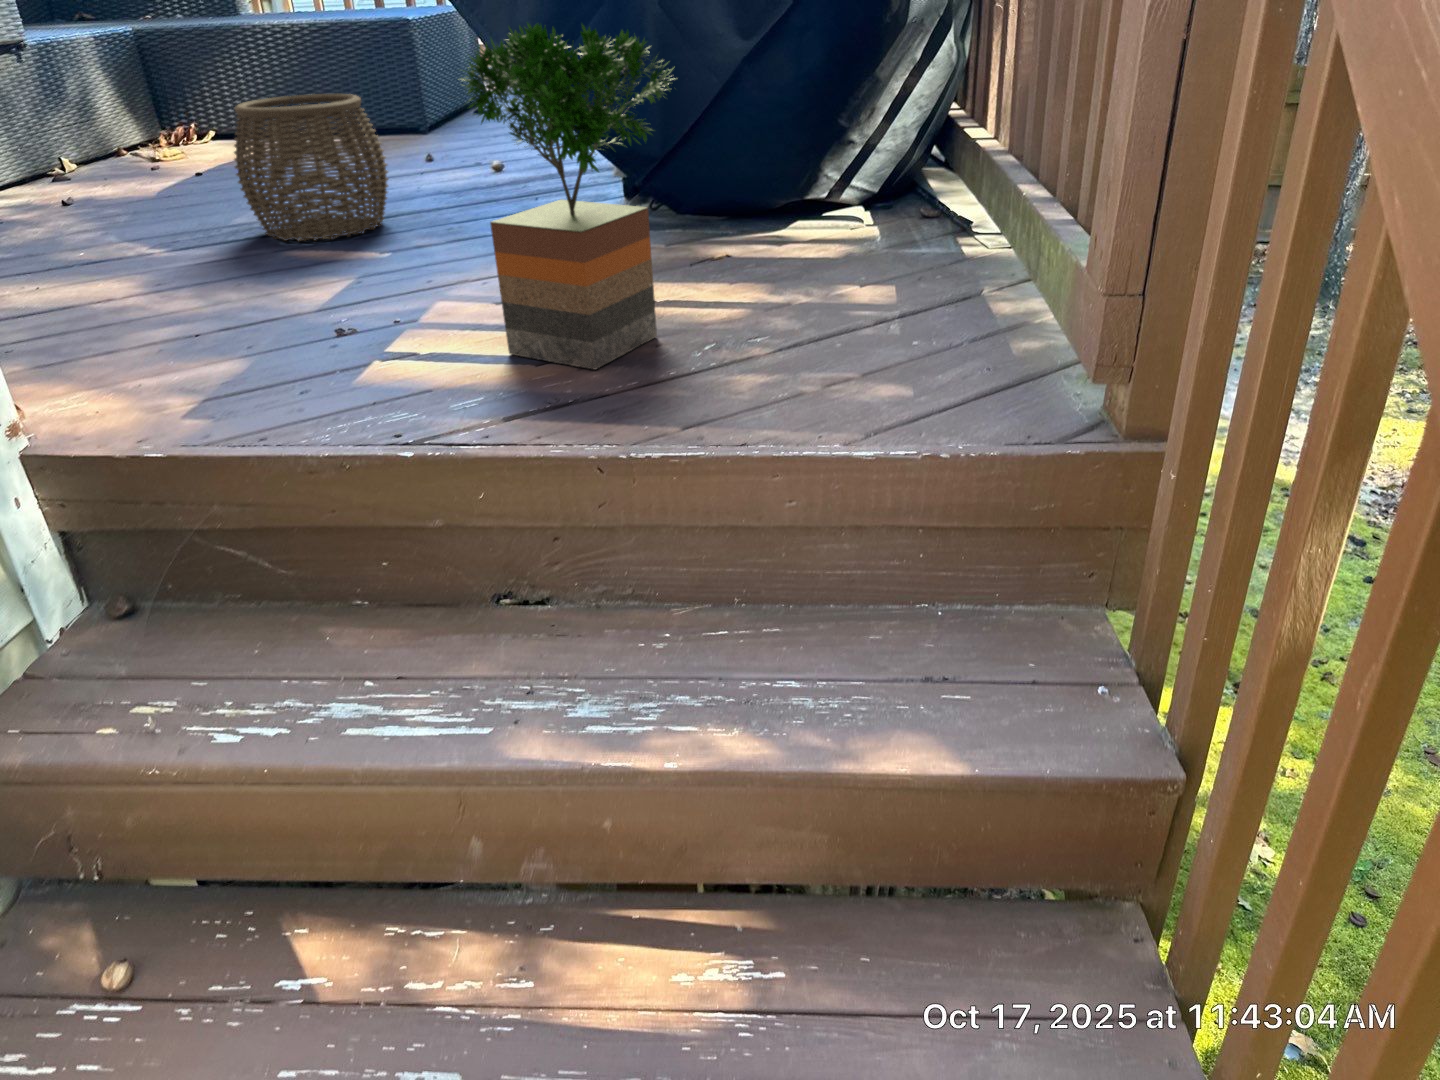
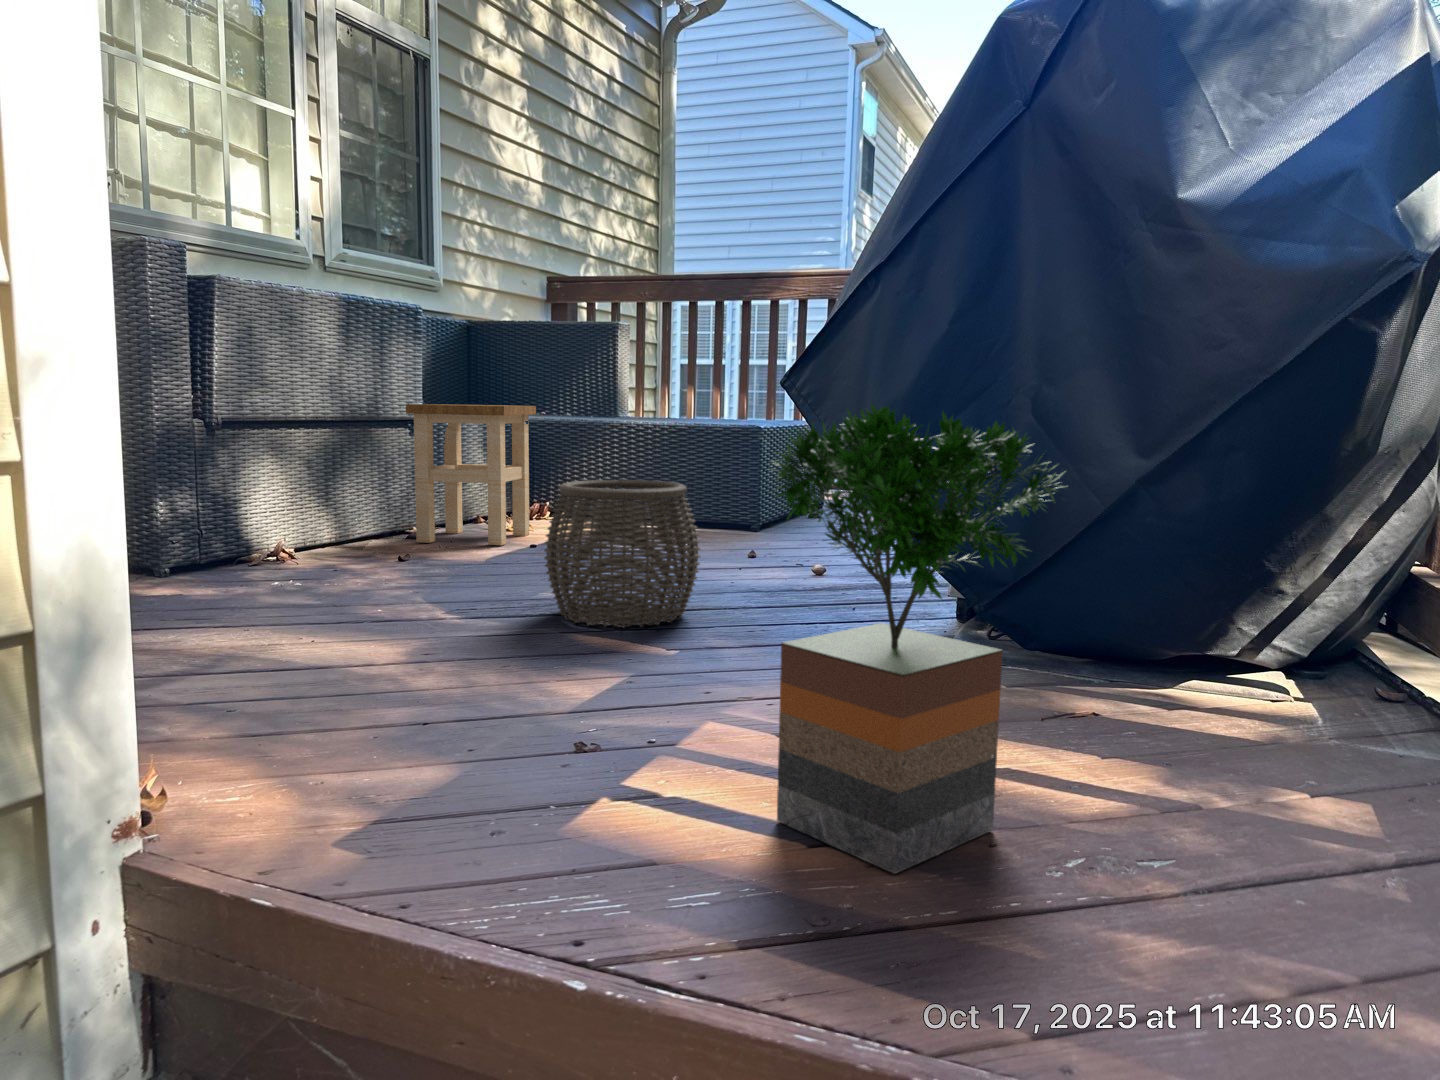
stool: none [5,15,187,184] -> present [406,404,536,545]

